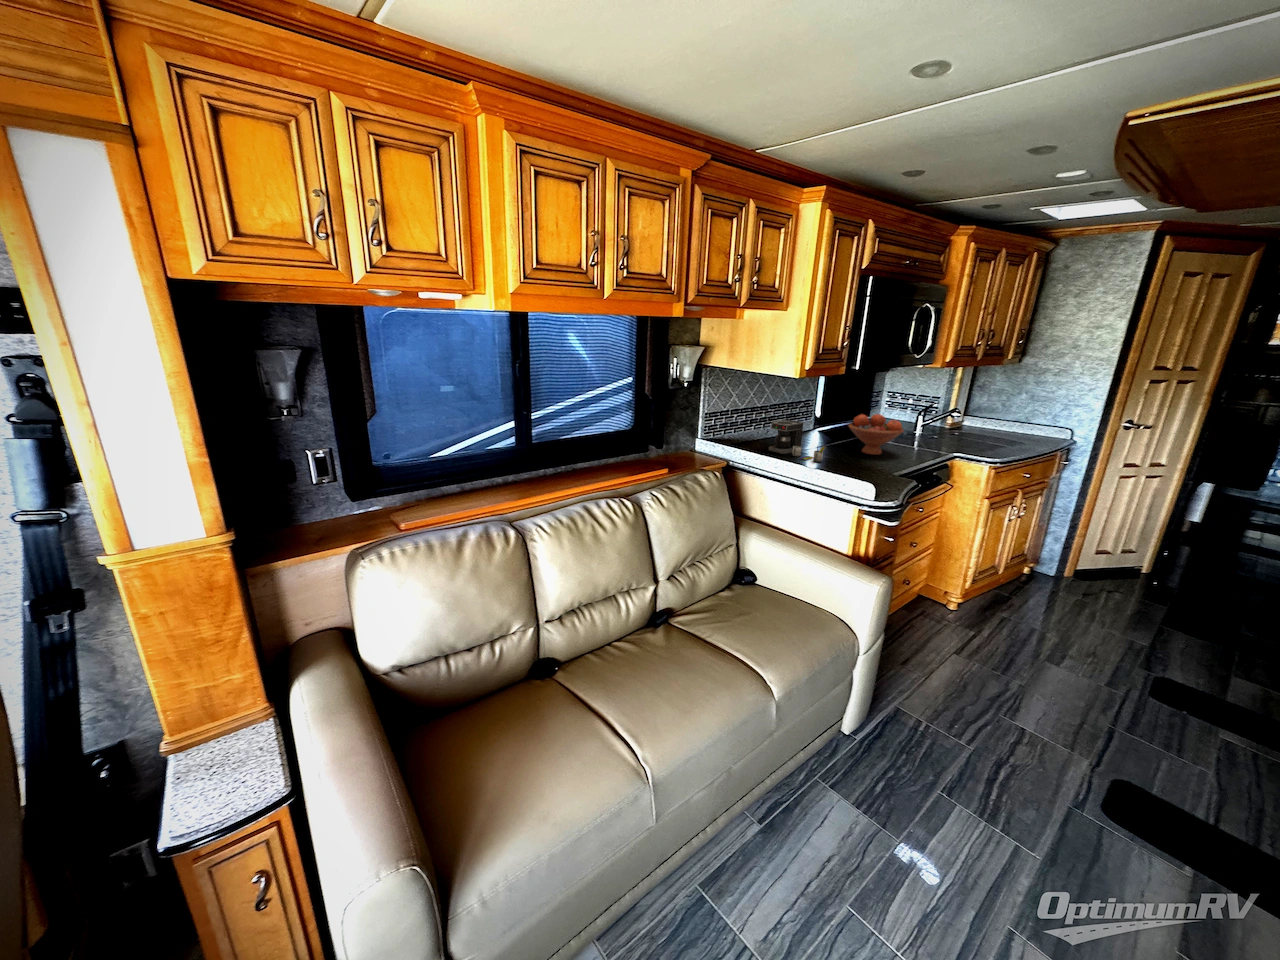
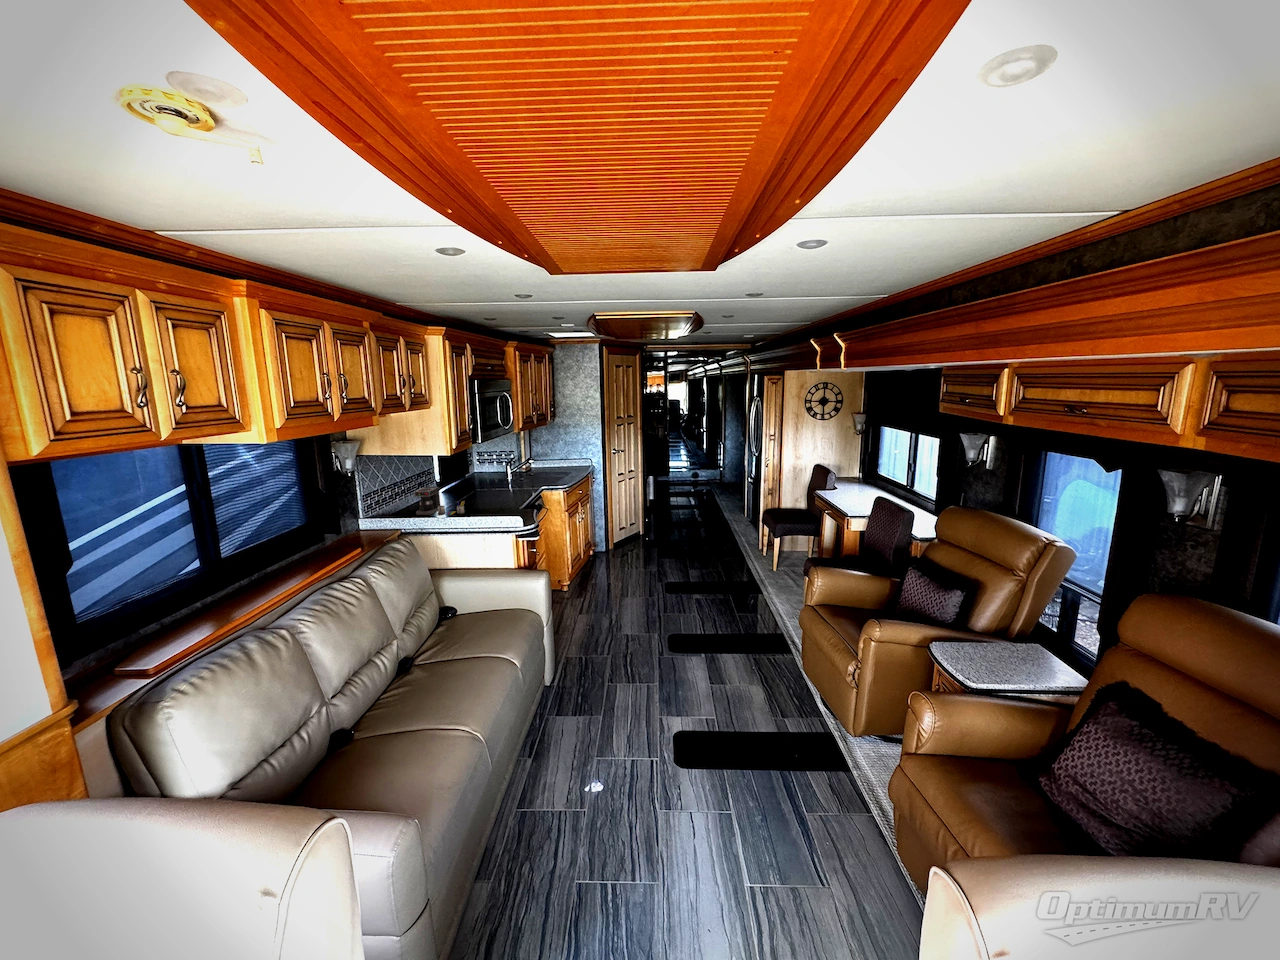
fruit bowl: present [849,414,904,455] -> none [471,470,510,500]

